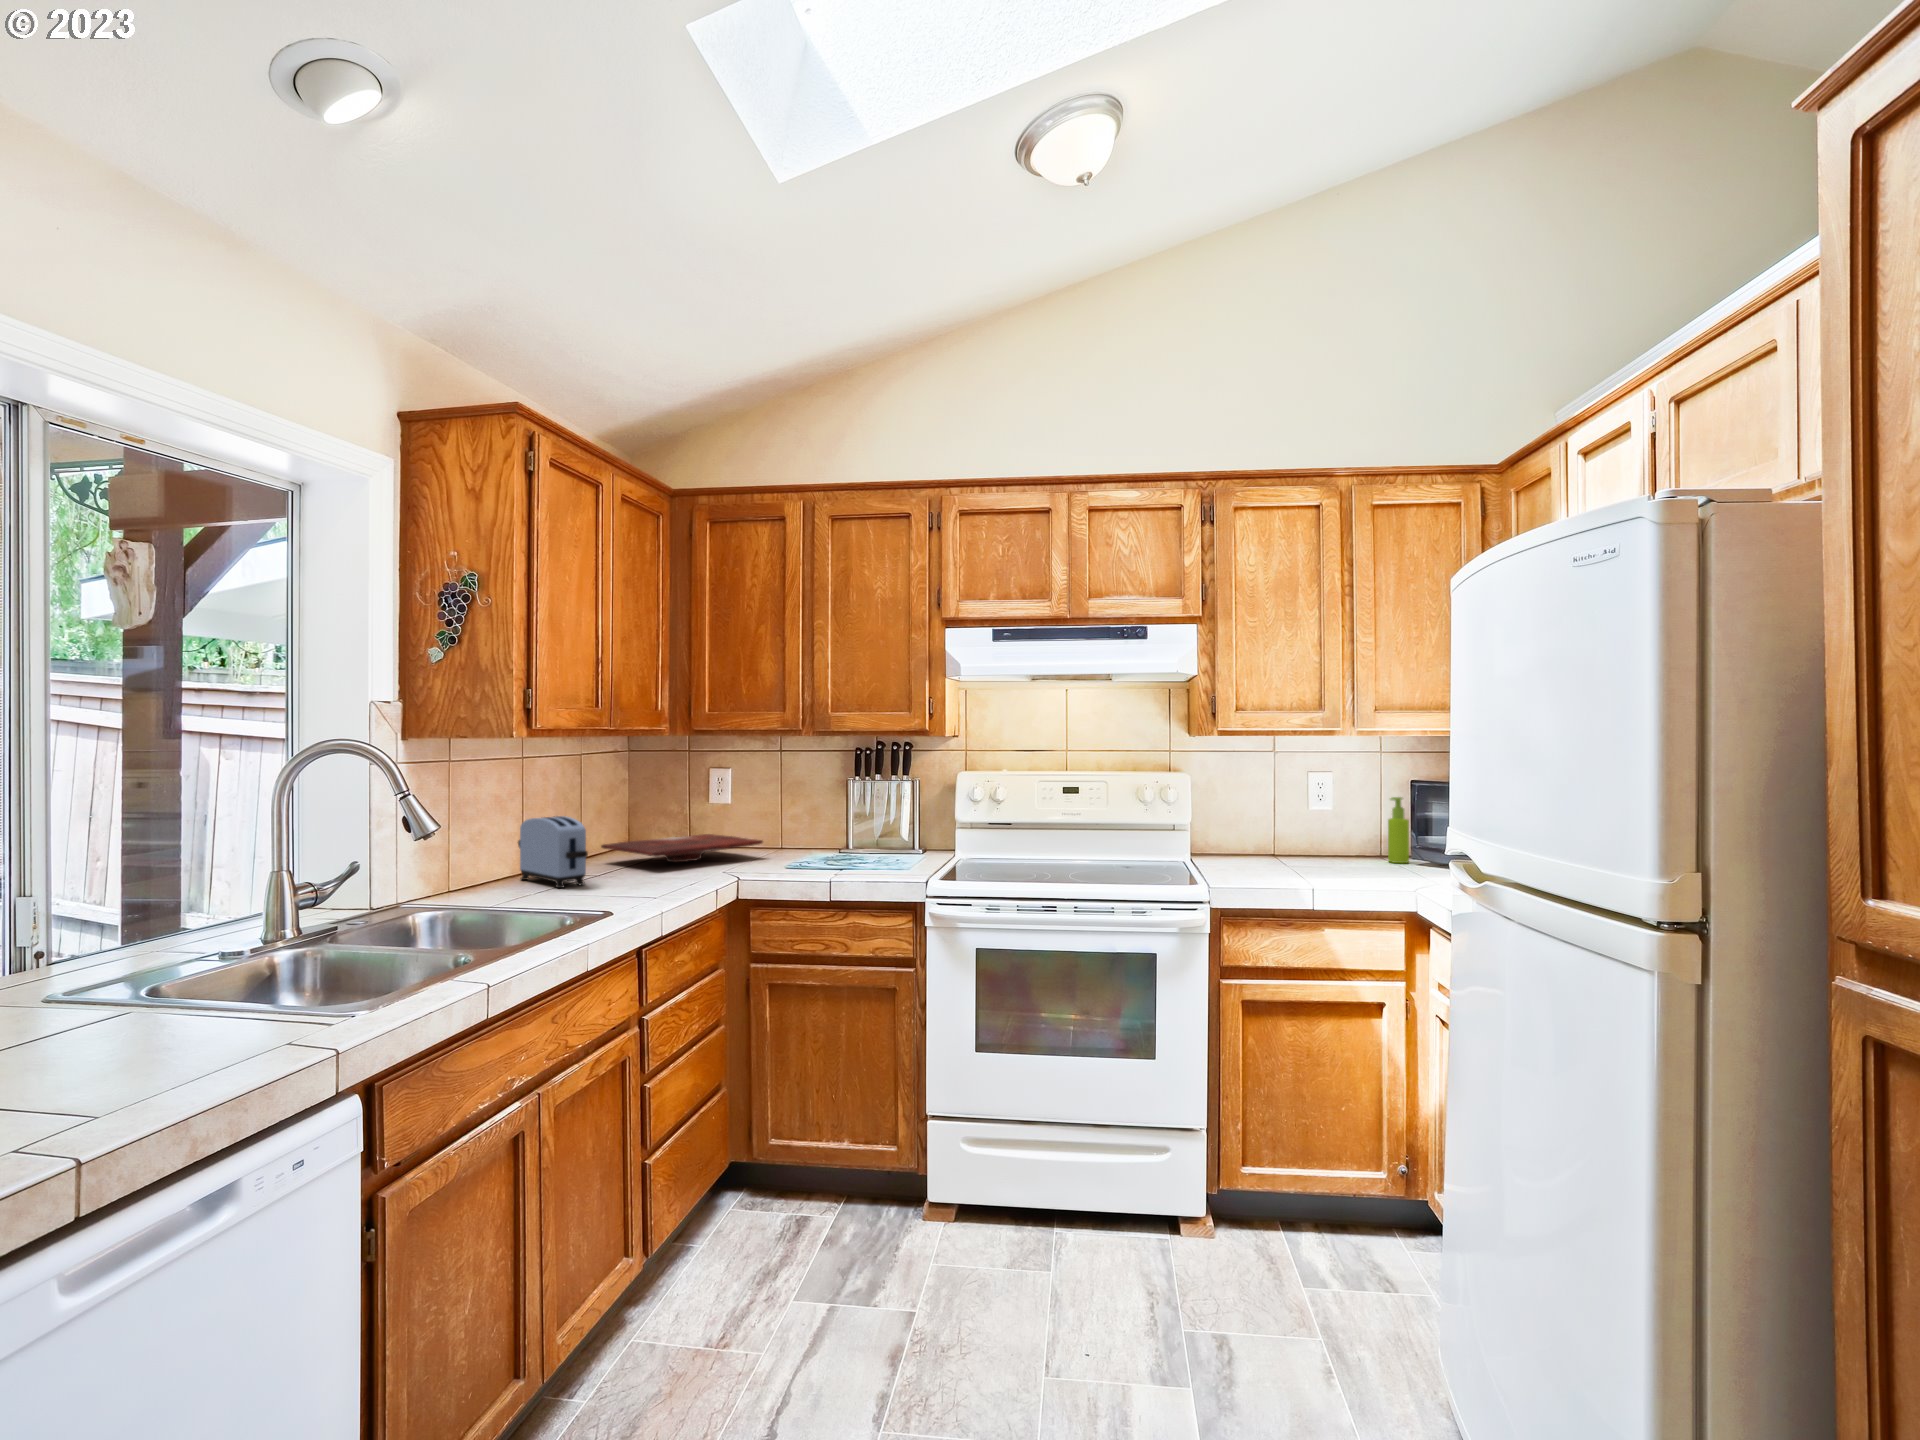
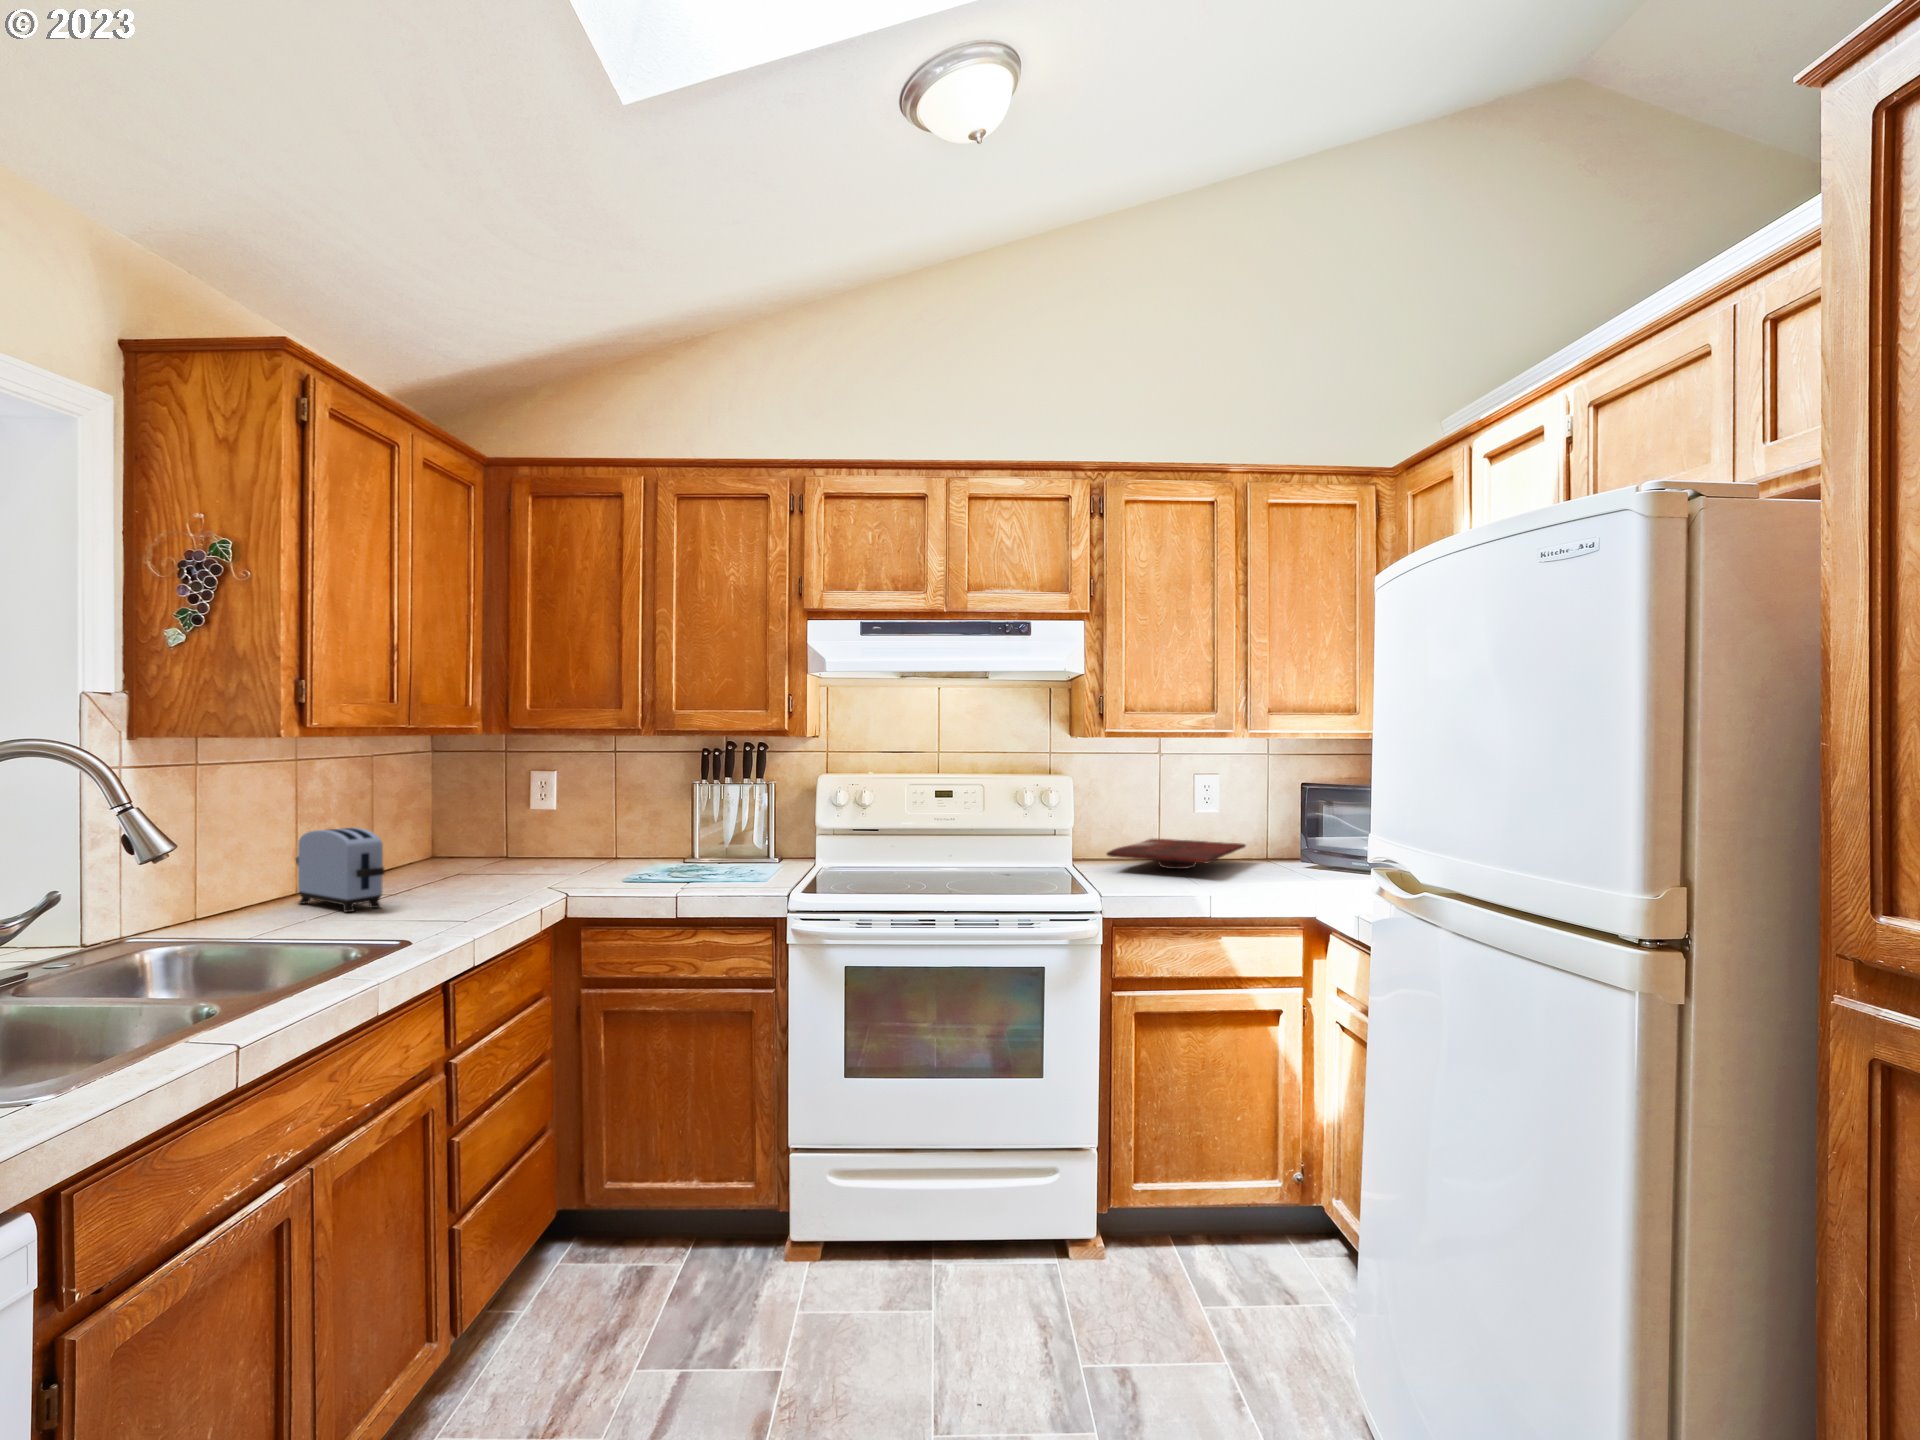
soap dispenser: present [1388,797,1409,863] -> none [1247,793,1267,859]
cutting board: present [601,834,763,862] -> present [1107,839,1246,869]

